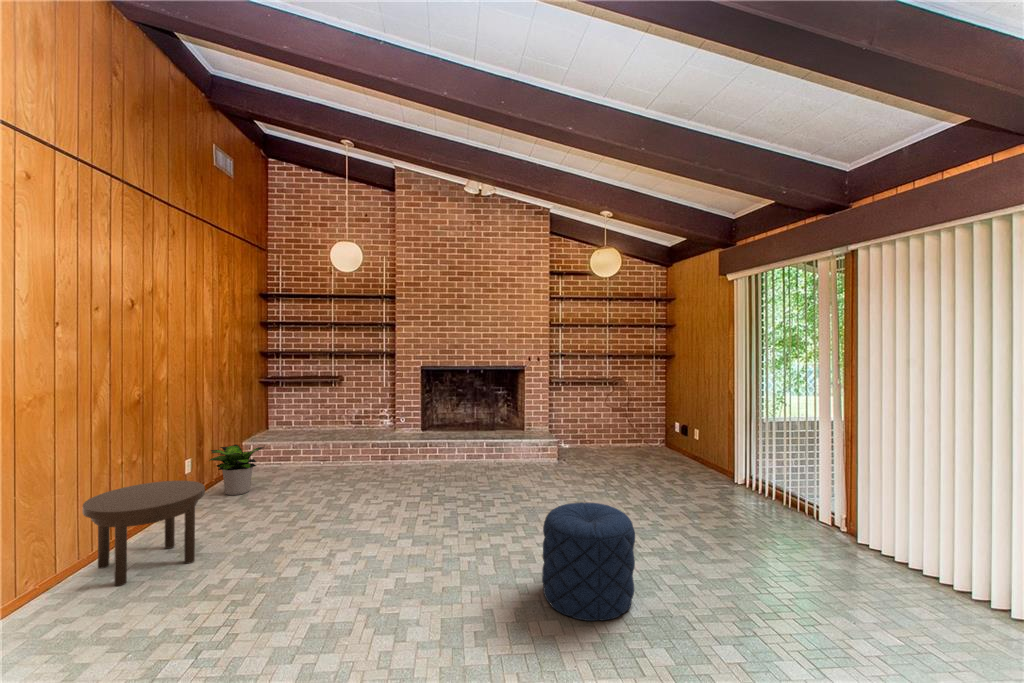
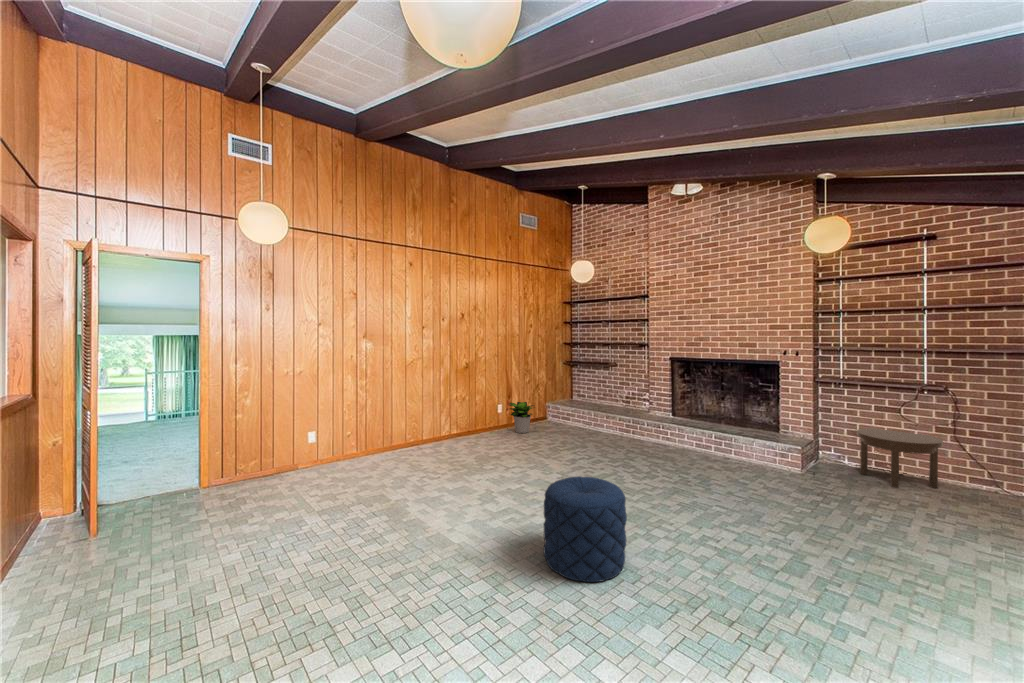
side table: present [82,481,205,586] -> present [857,428,943,488]

